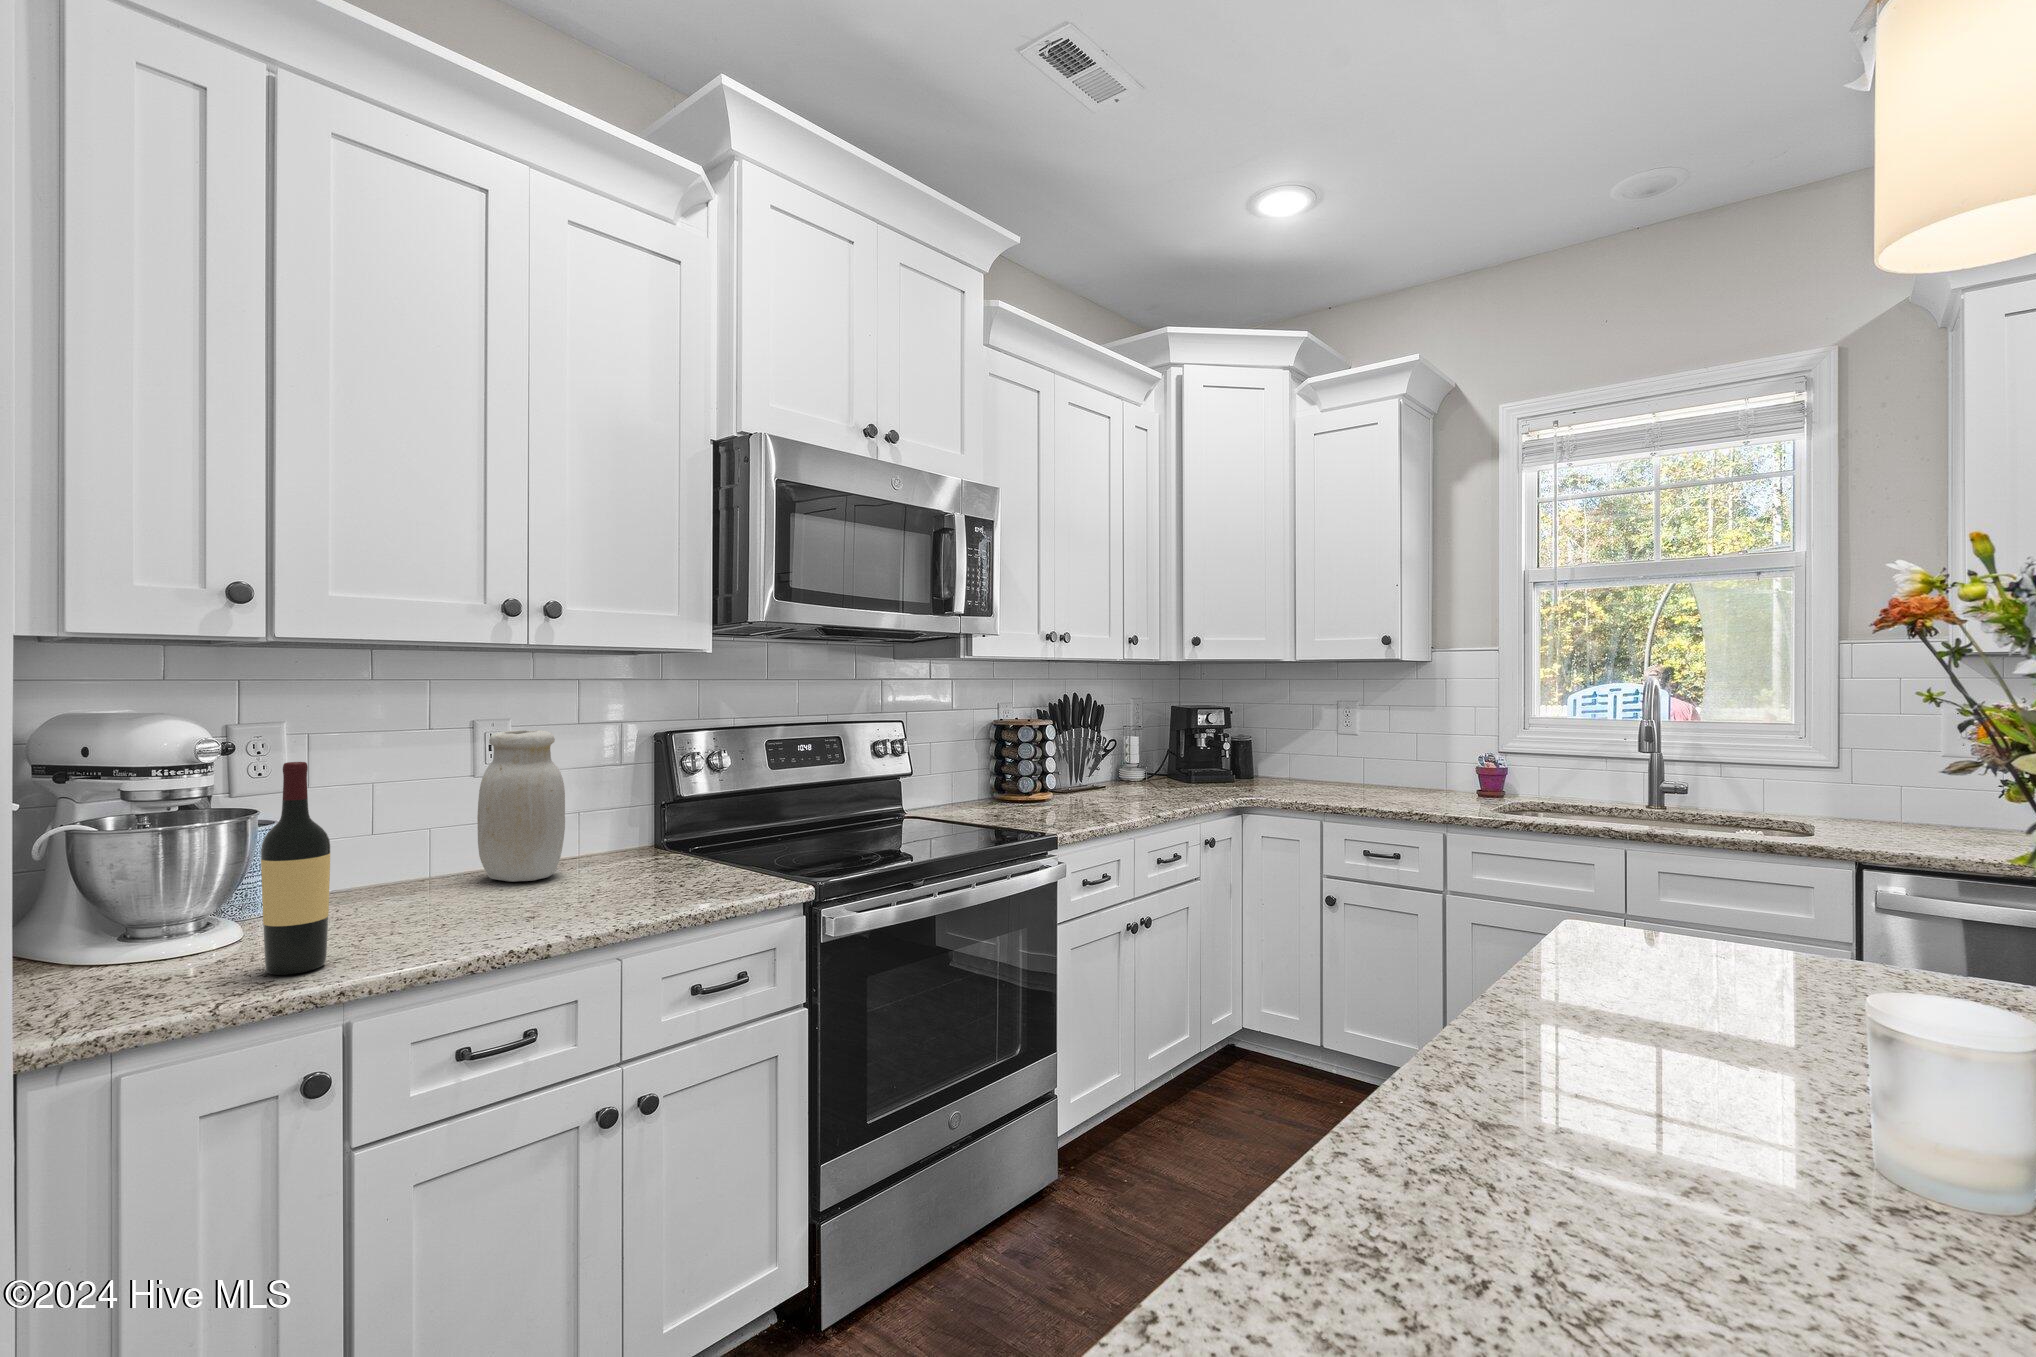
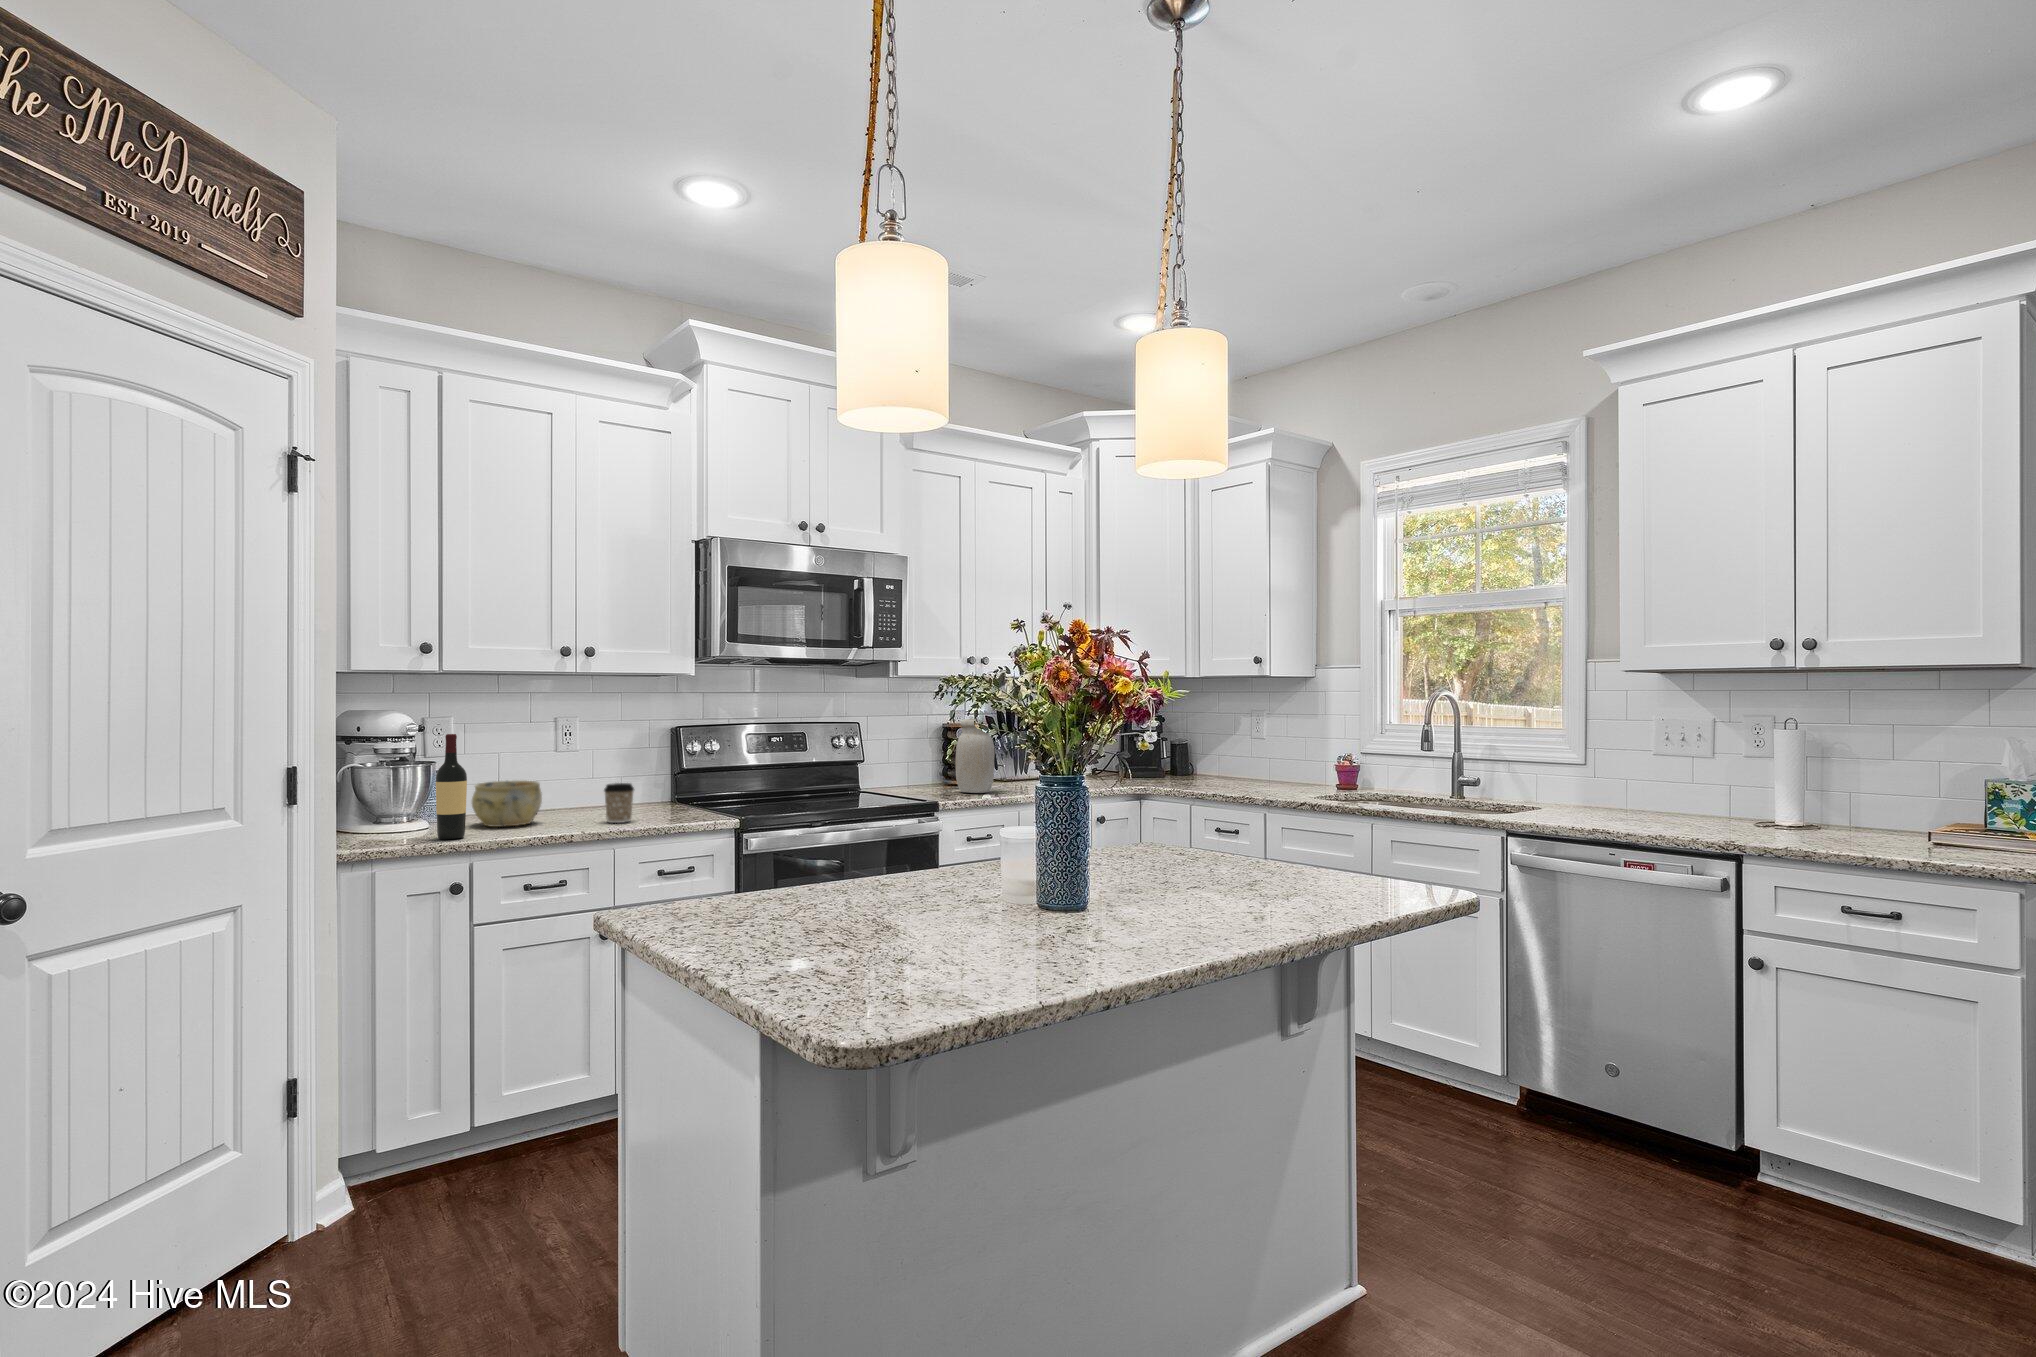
jar: present [477,730,565,882] -> present [955,719,995,793]
ceramic bowl: none [335,831,472,925] -> present [472,780,542,827]
coffee cup: none [586,831,640,902] -> present [604,783,634,823]

